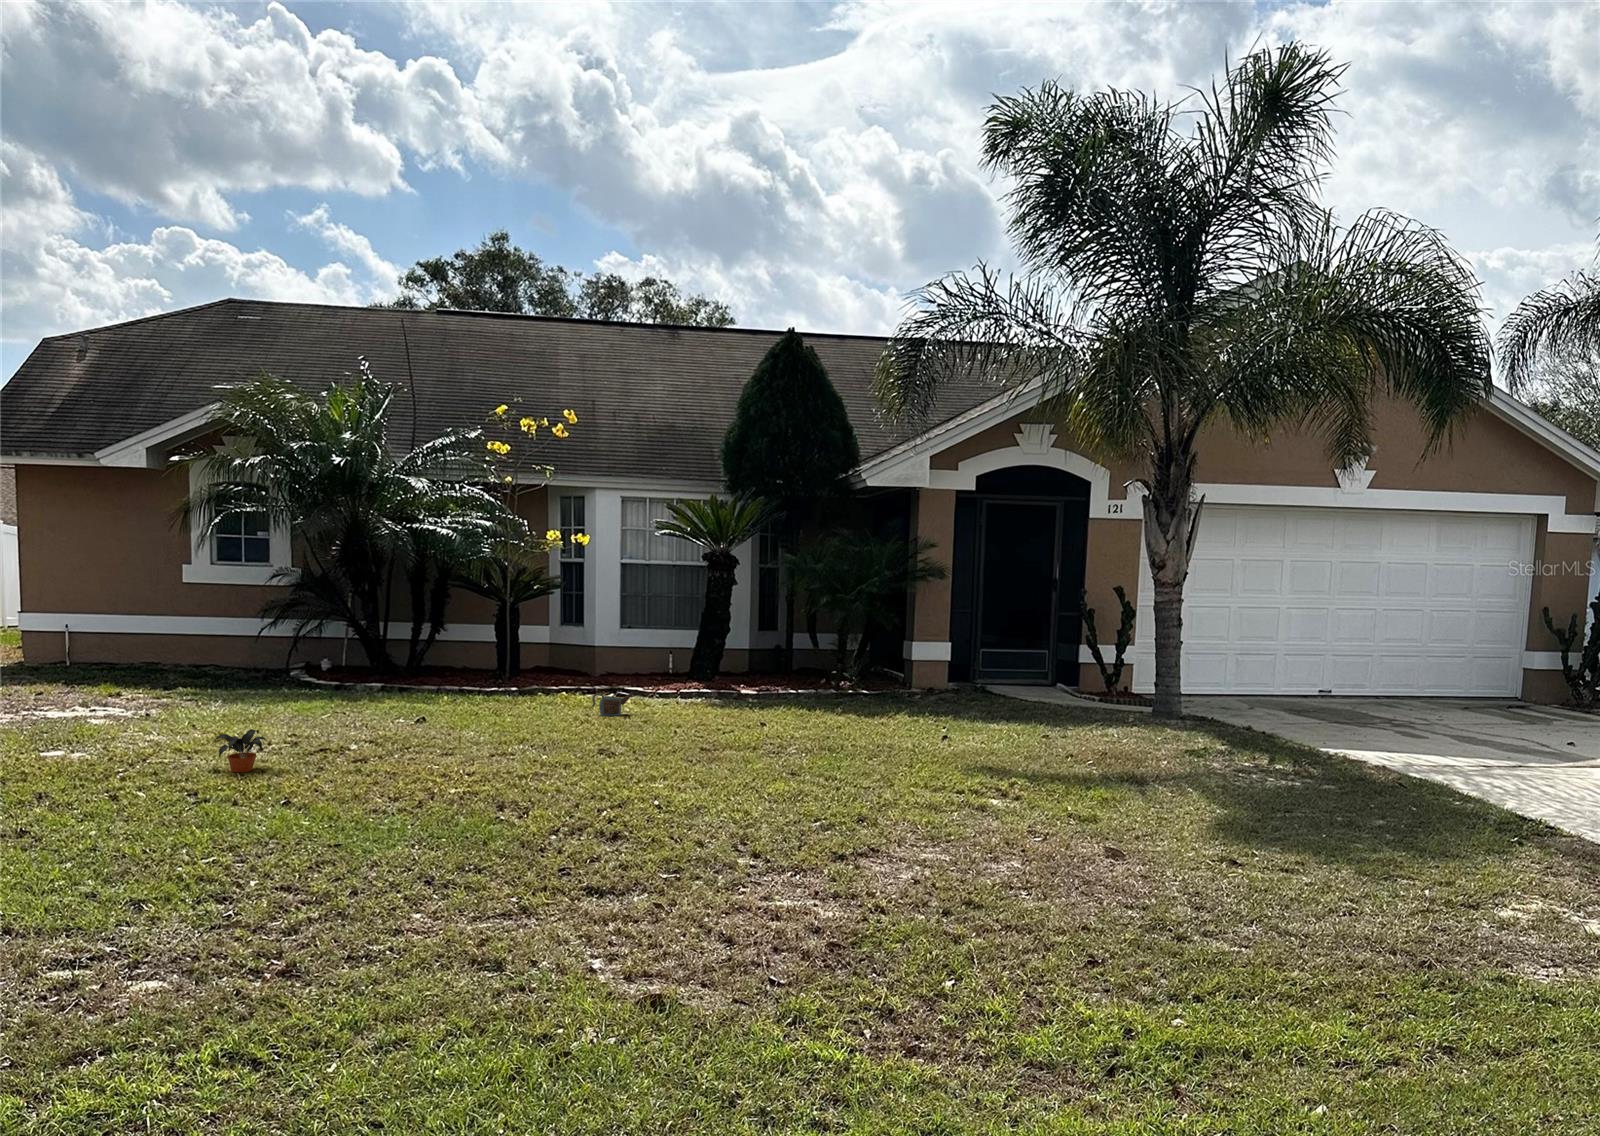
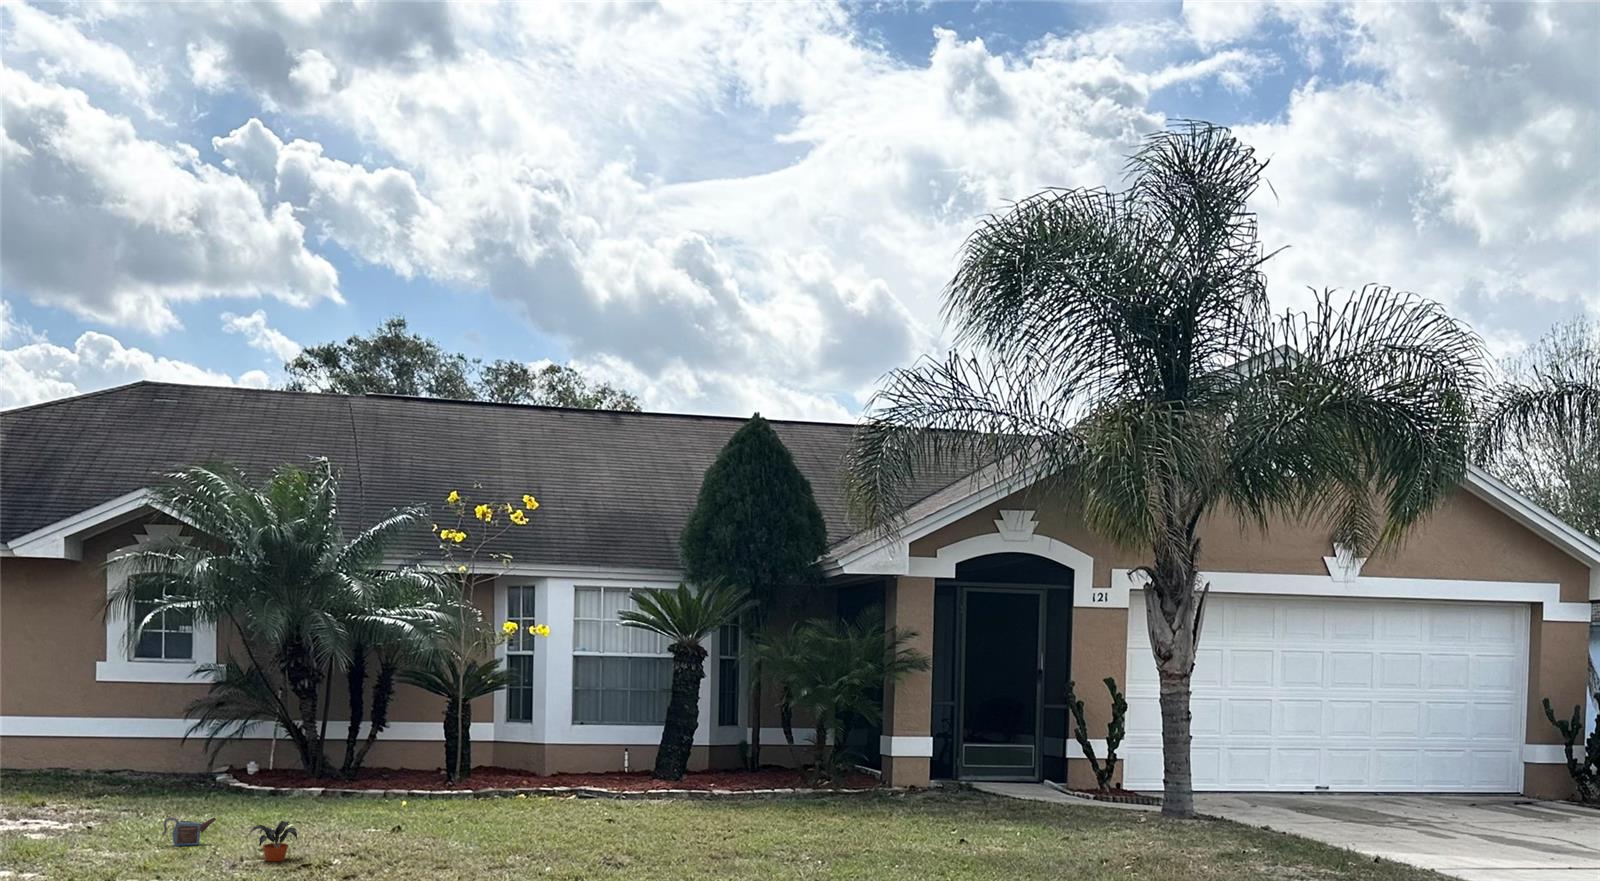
watering can: present [592,693,633,716] -> present [162,817,216,846]

